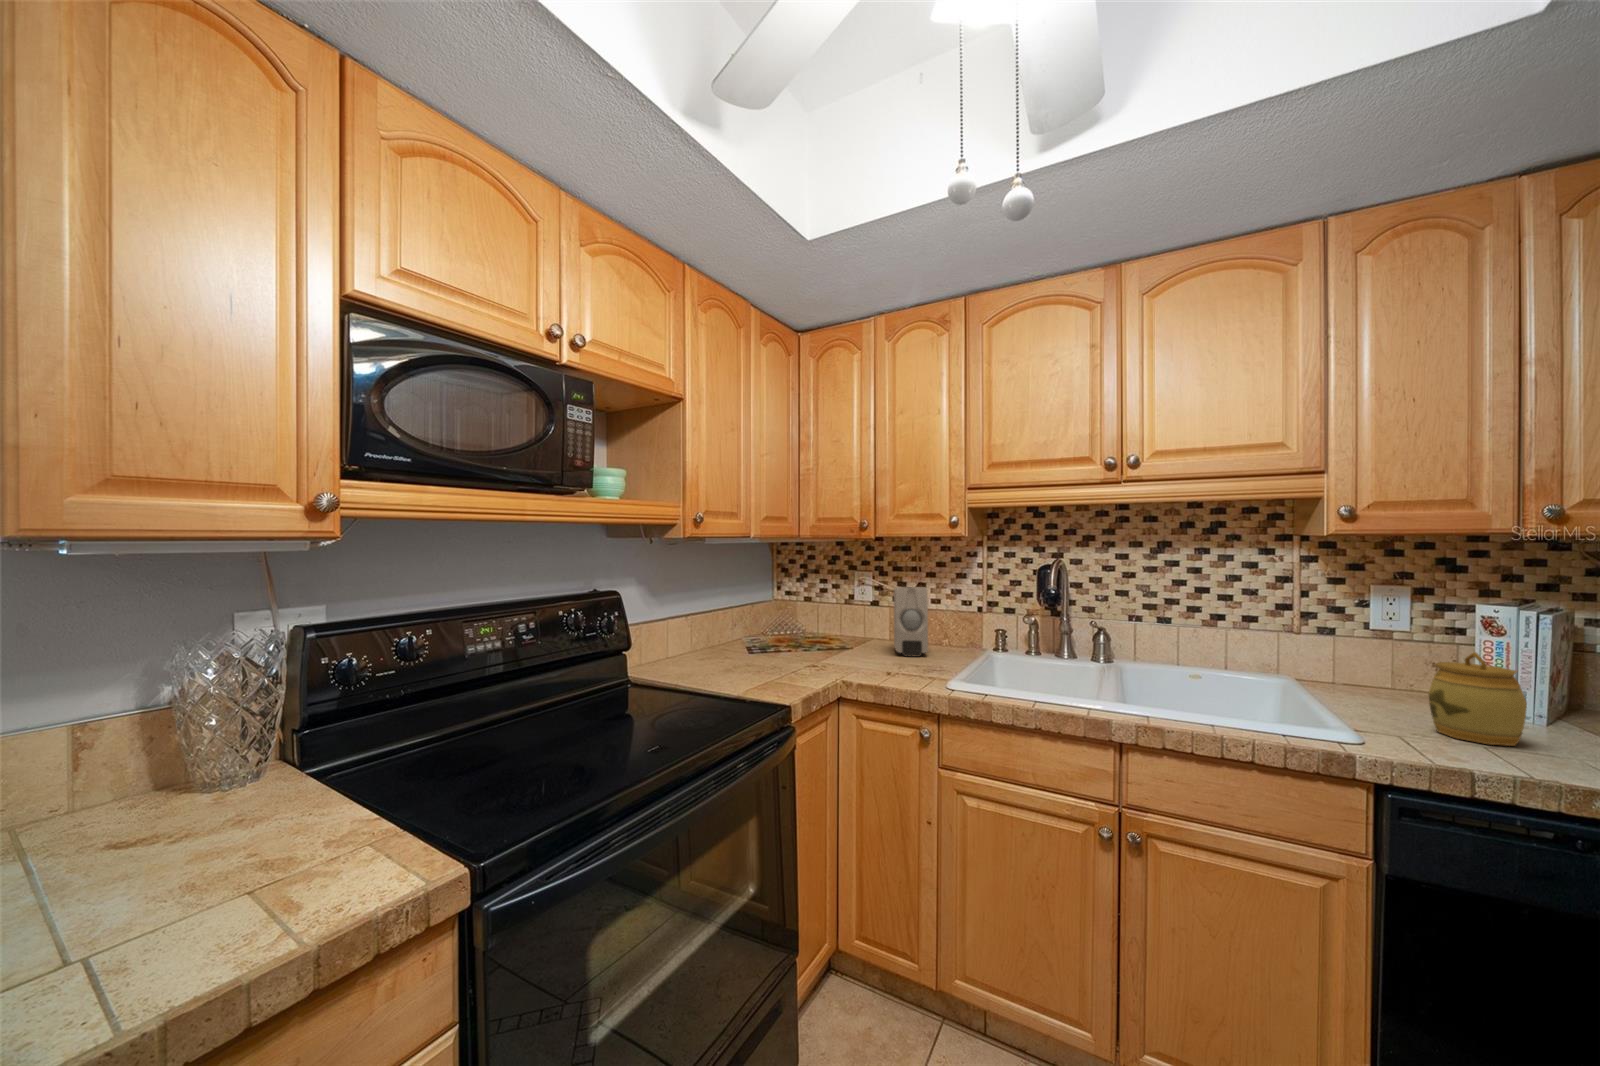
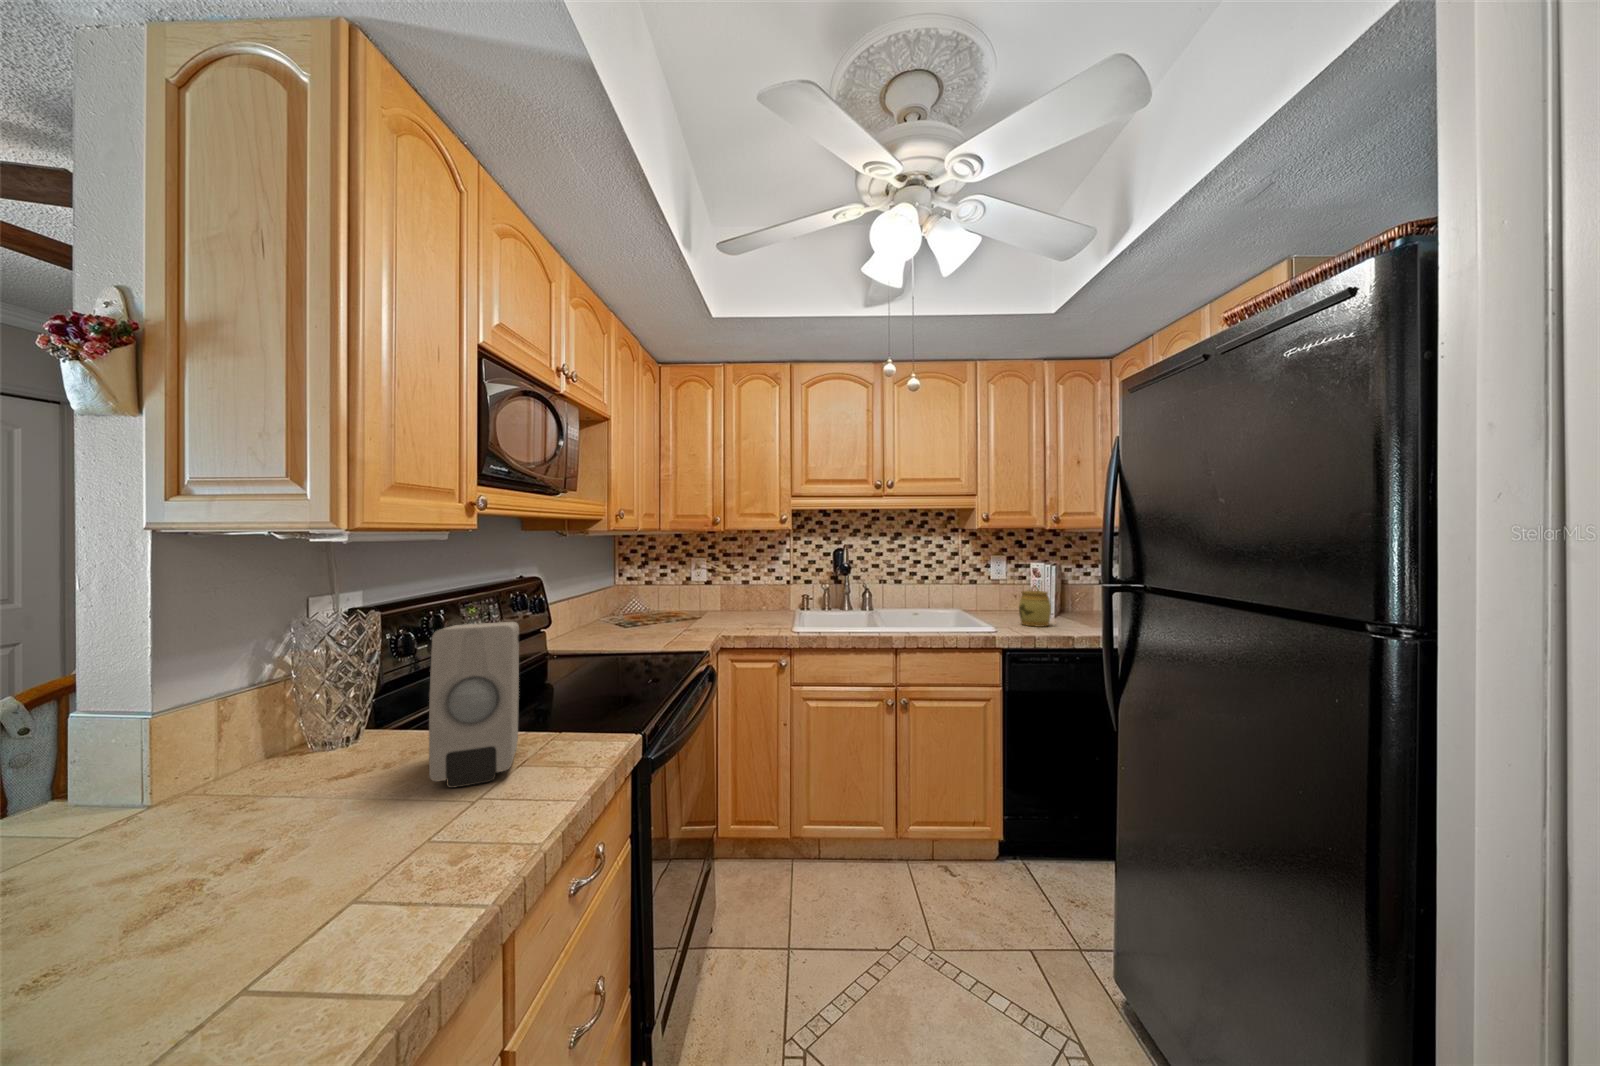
soap dispenser: present [893,587,928,657] -> present [429,622,519,788]

